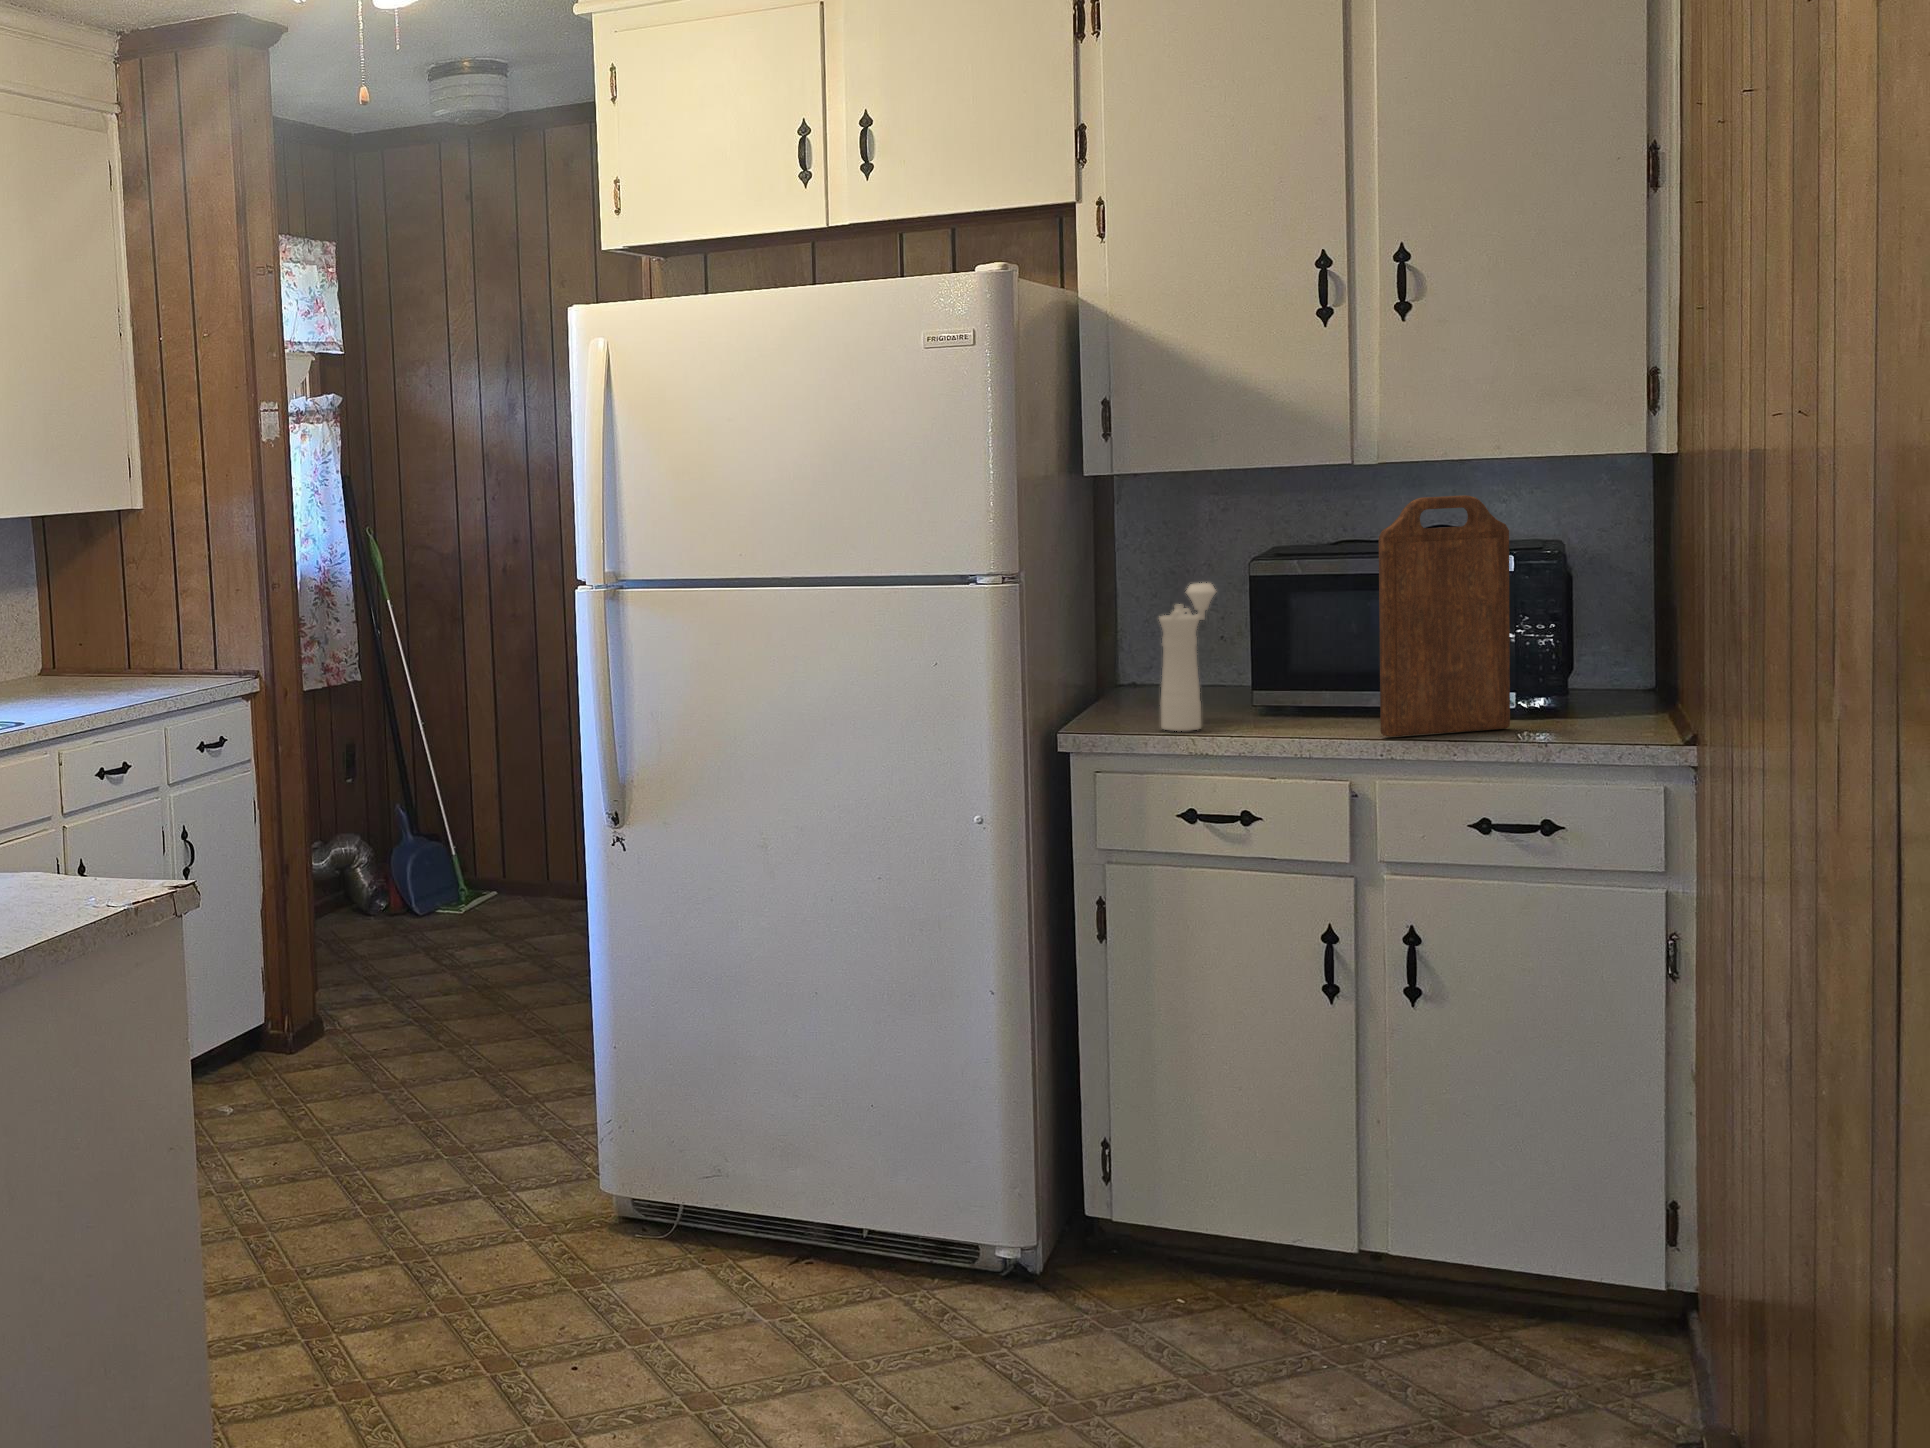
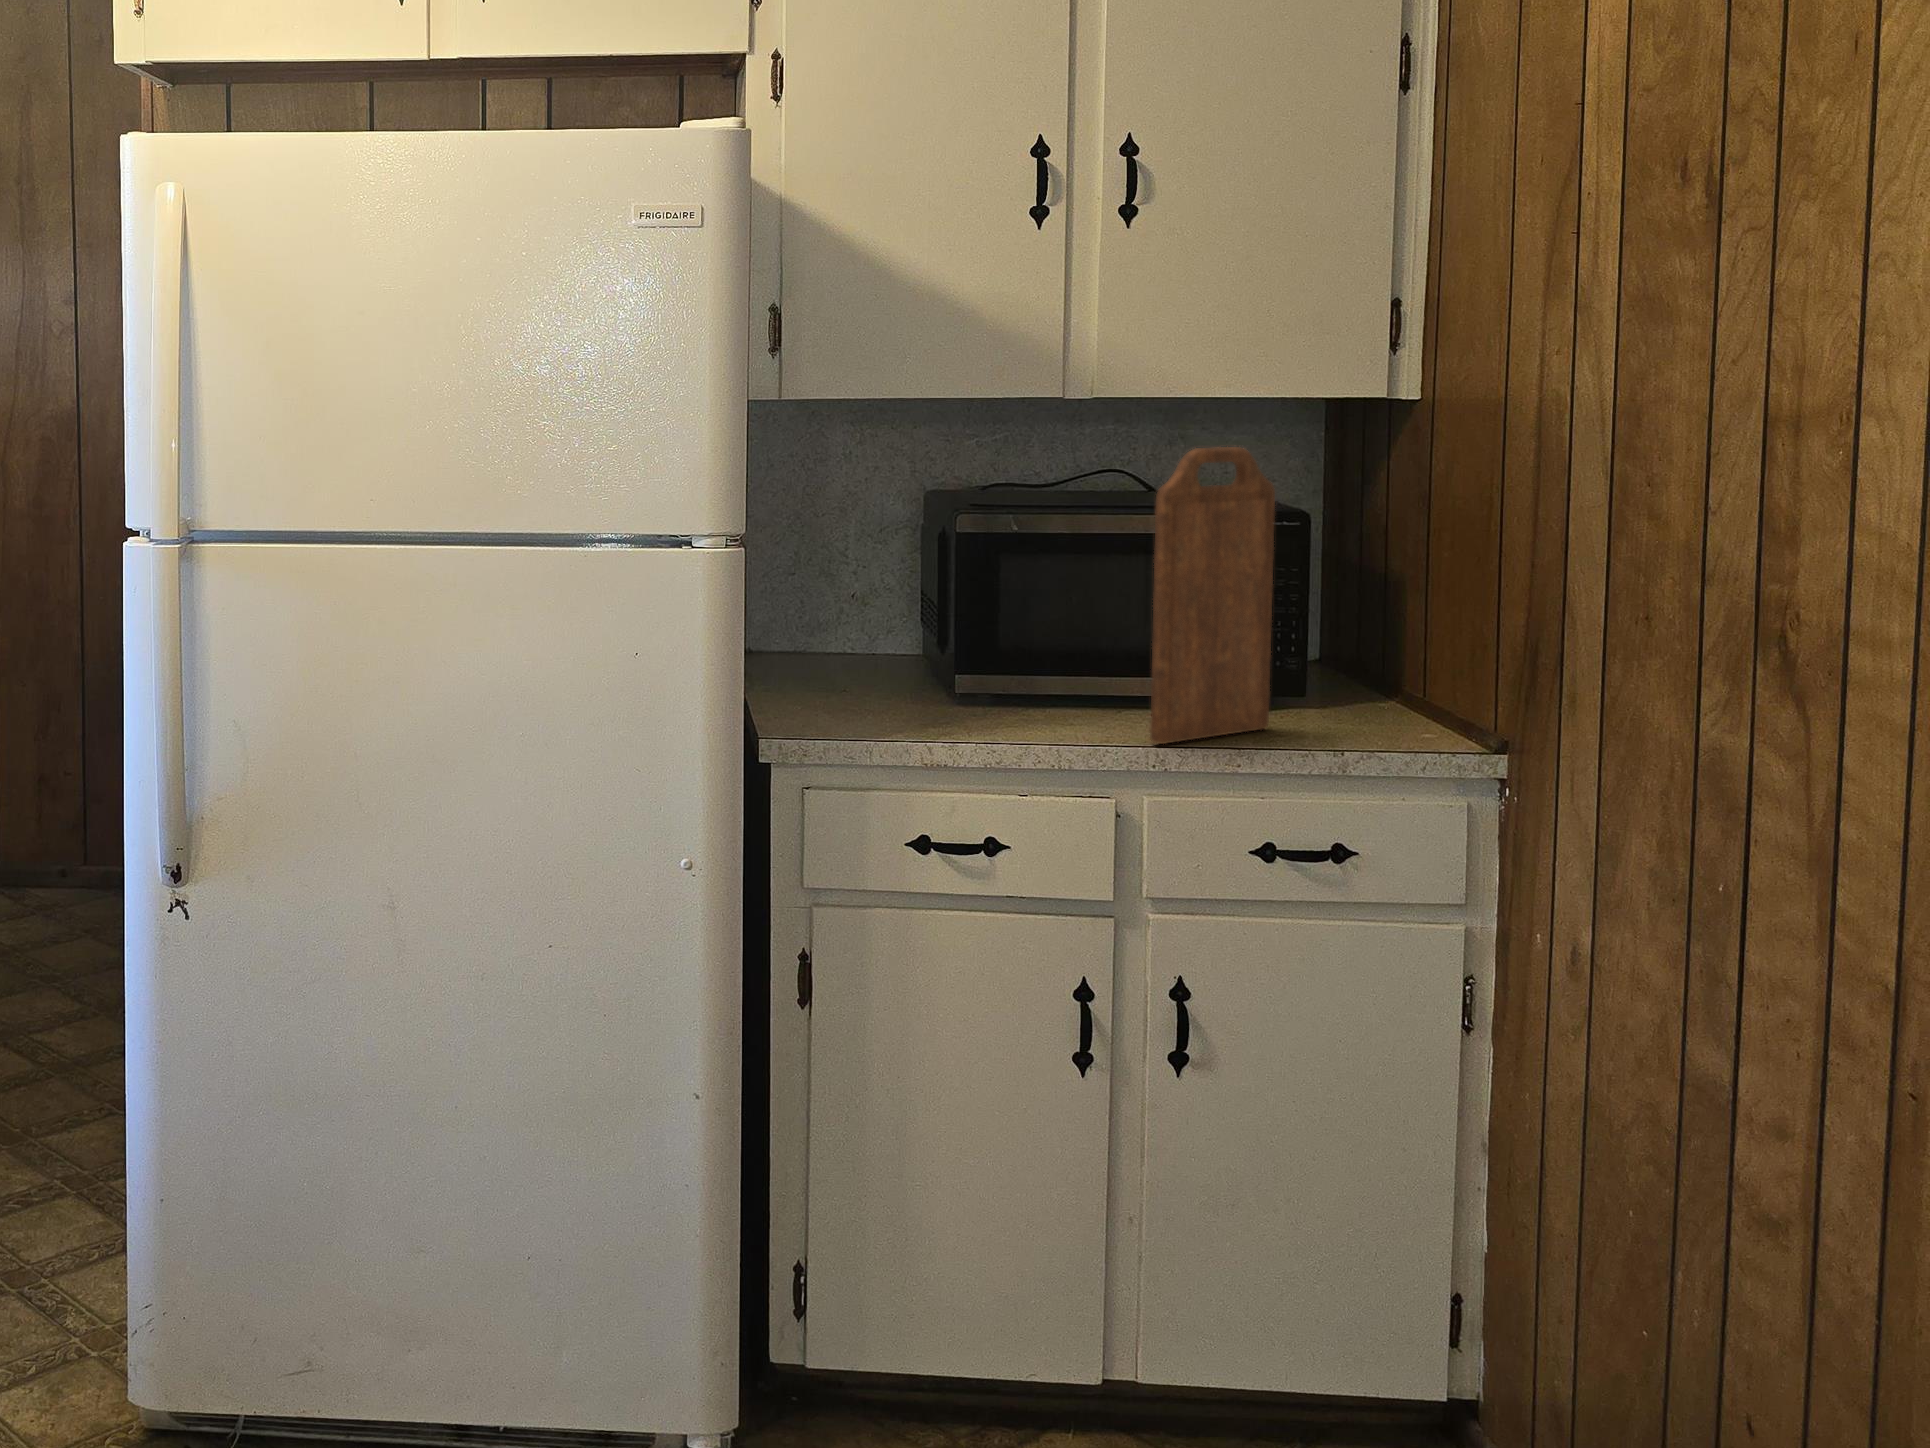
pepper mill: present [1159,583,1217,731] -> none [877,543,930,735]

